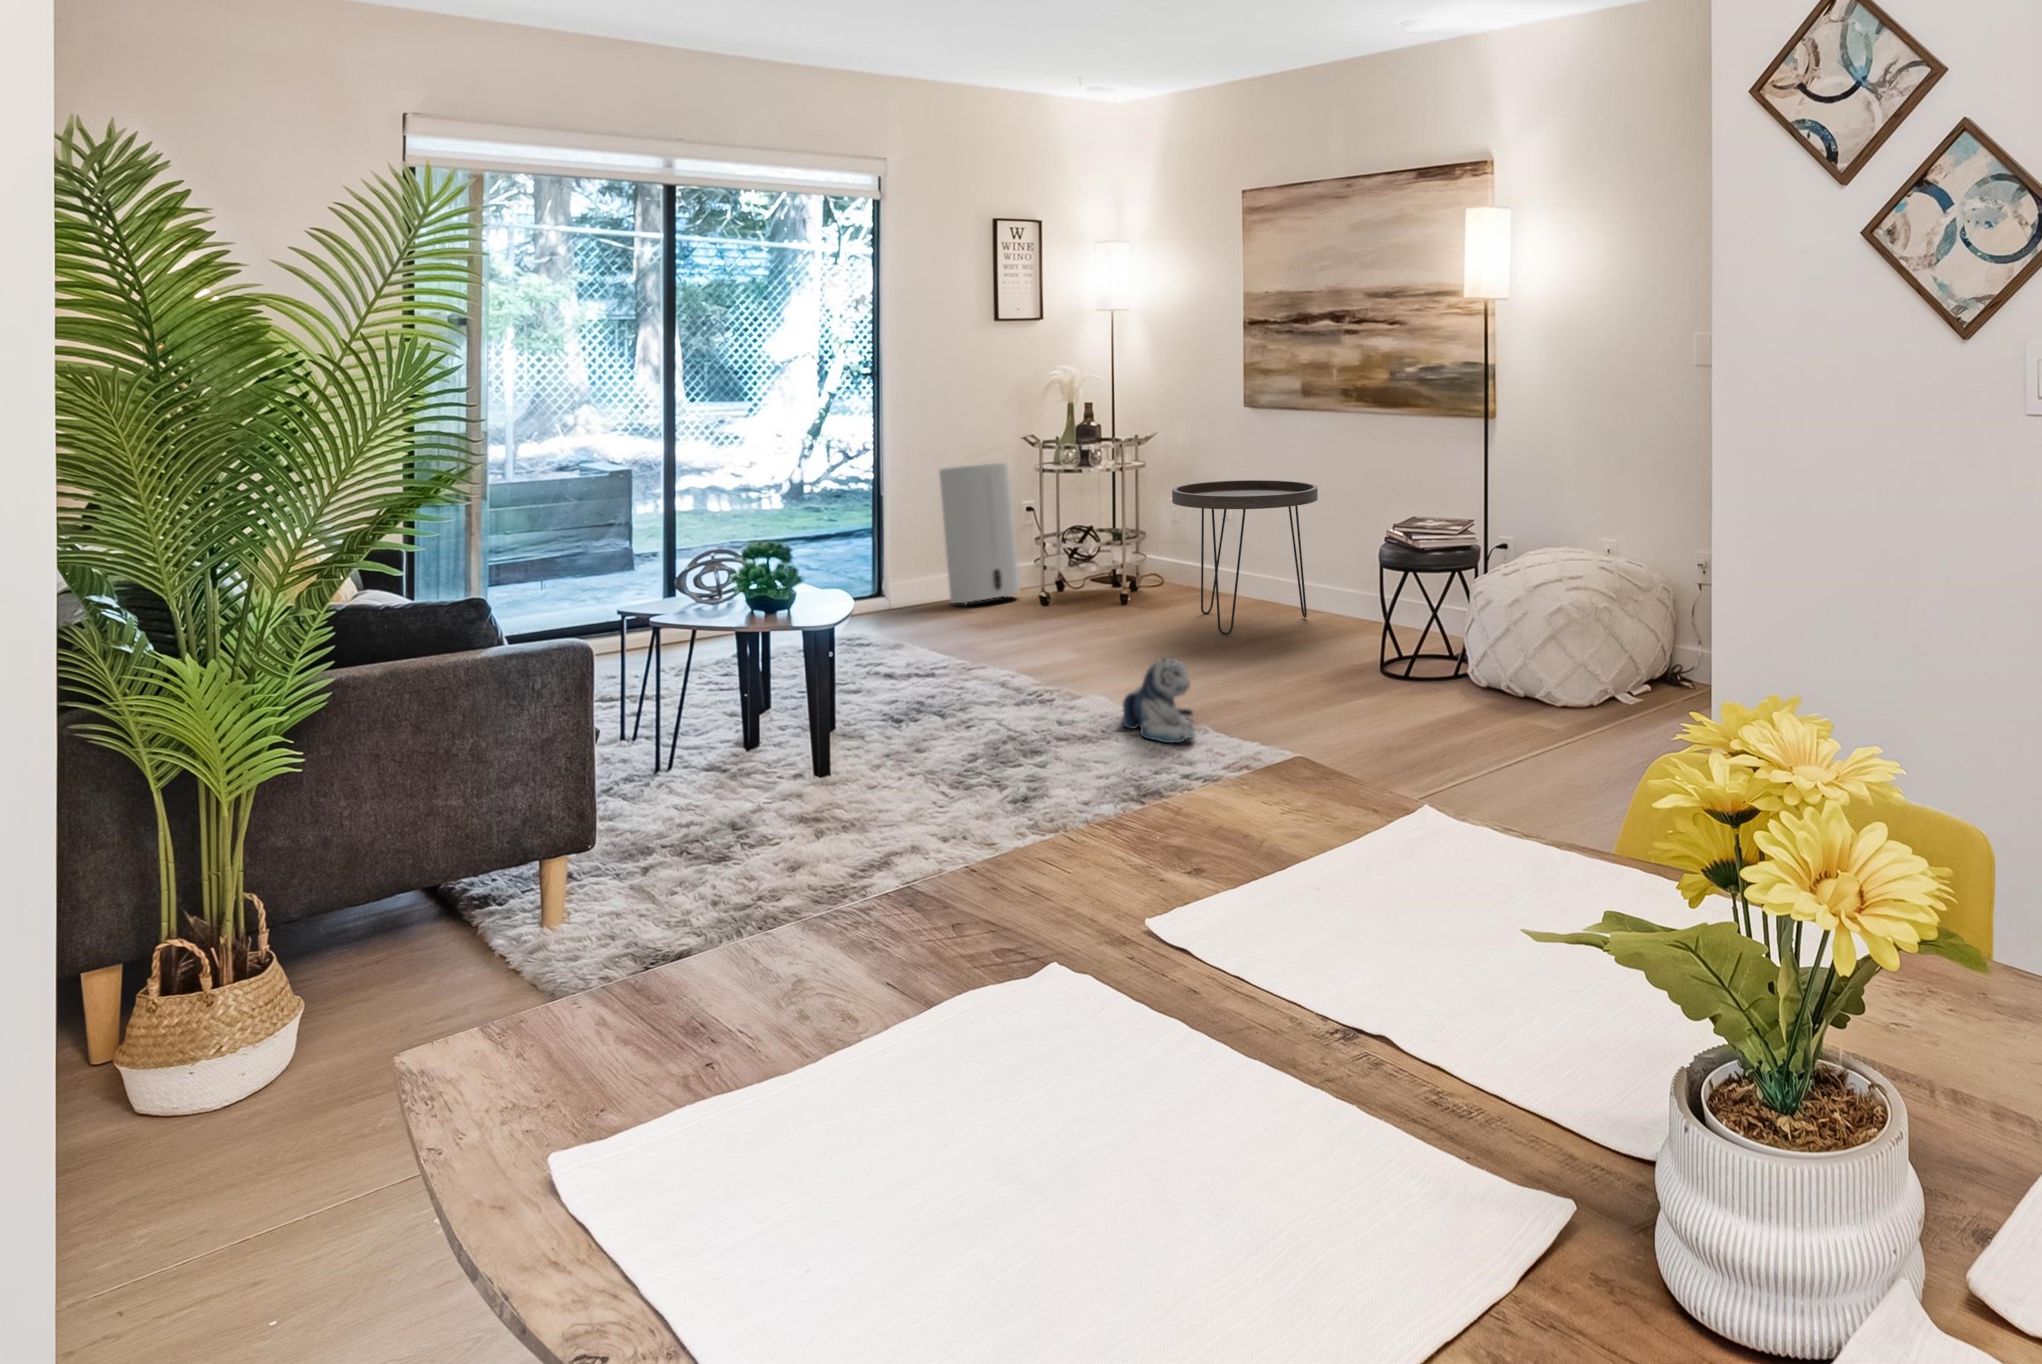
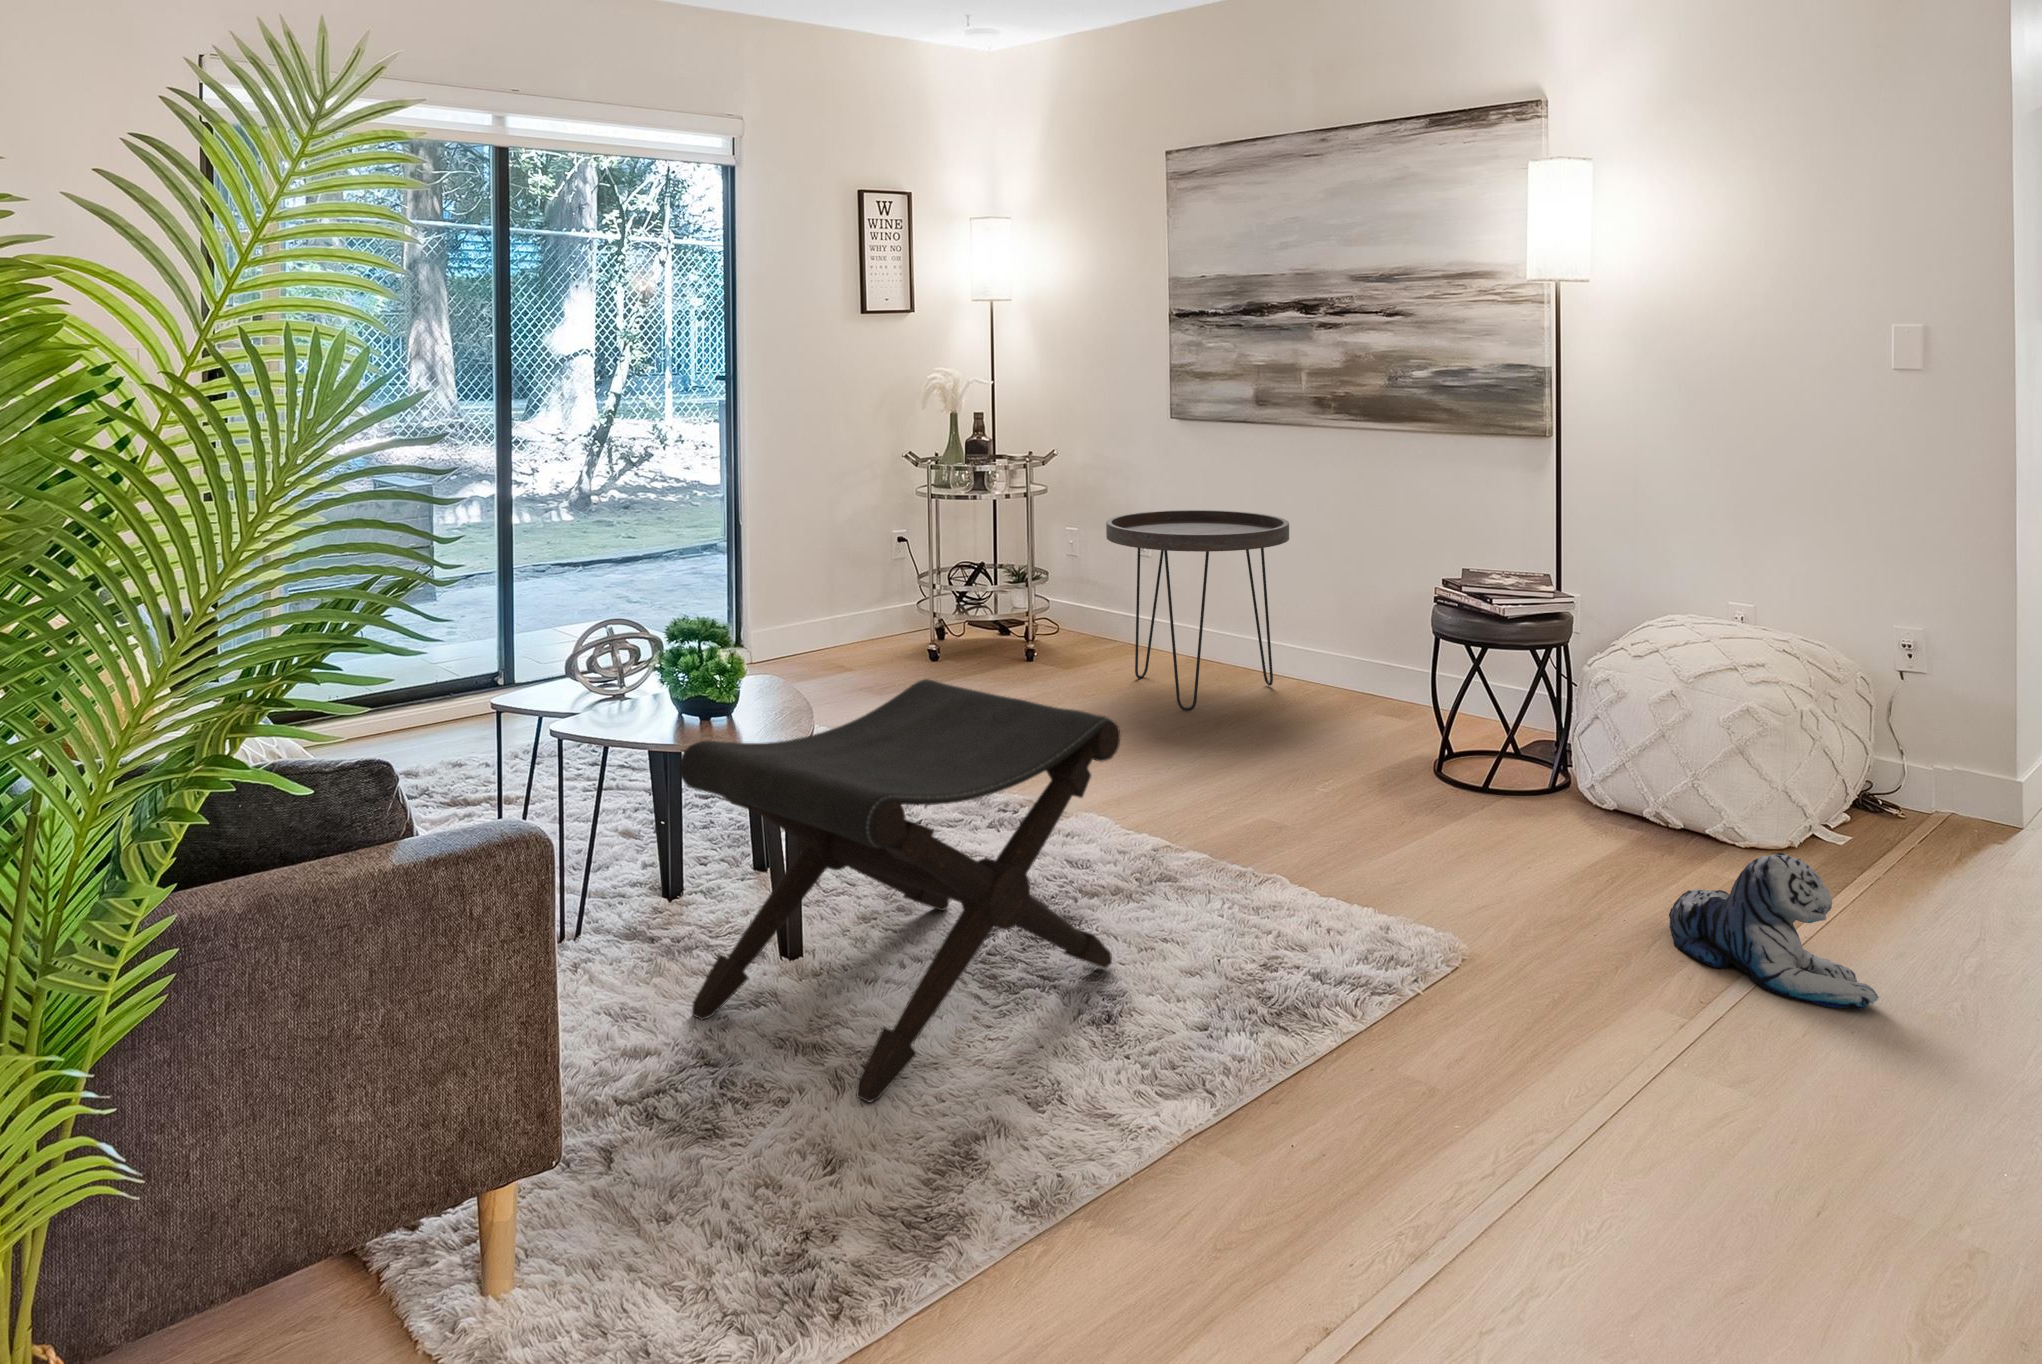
air purifier: present [939,463,1020,604] -> none [805,488,901,662]
footstool: none [730,586,1057,843] -> present [679,679,1120,1102]
plush toy: present [1123,658,1195,743] -> present [1669,853,1879,1009]

